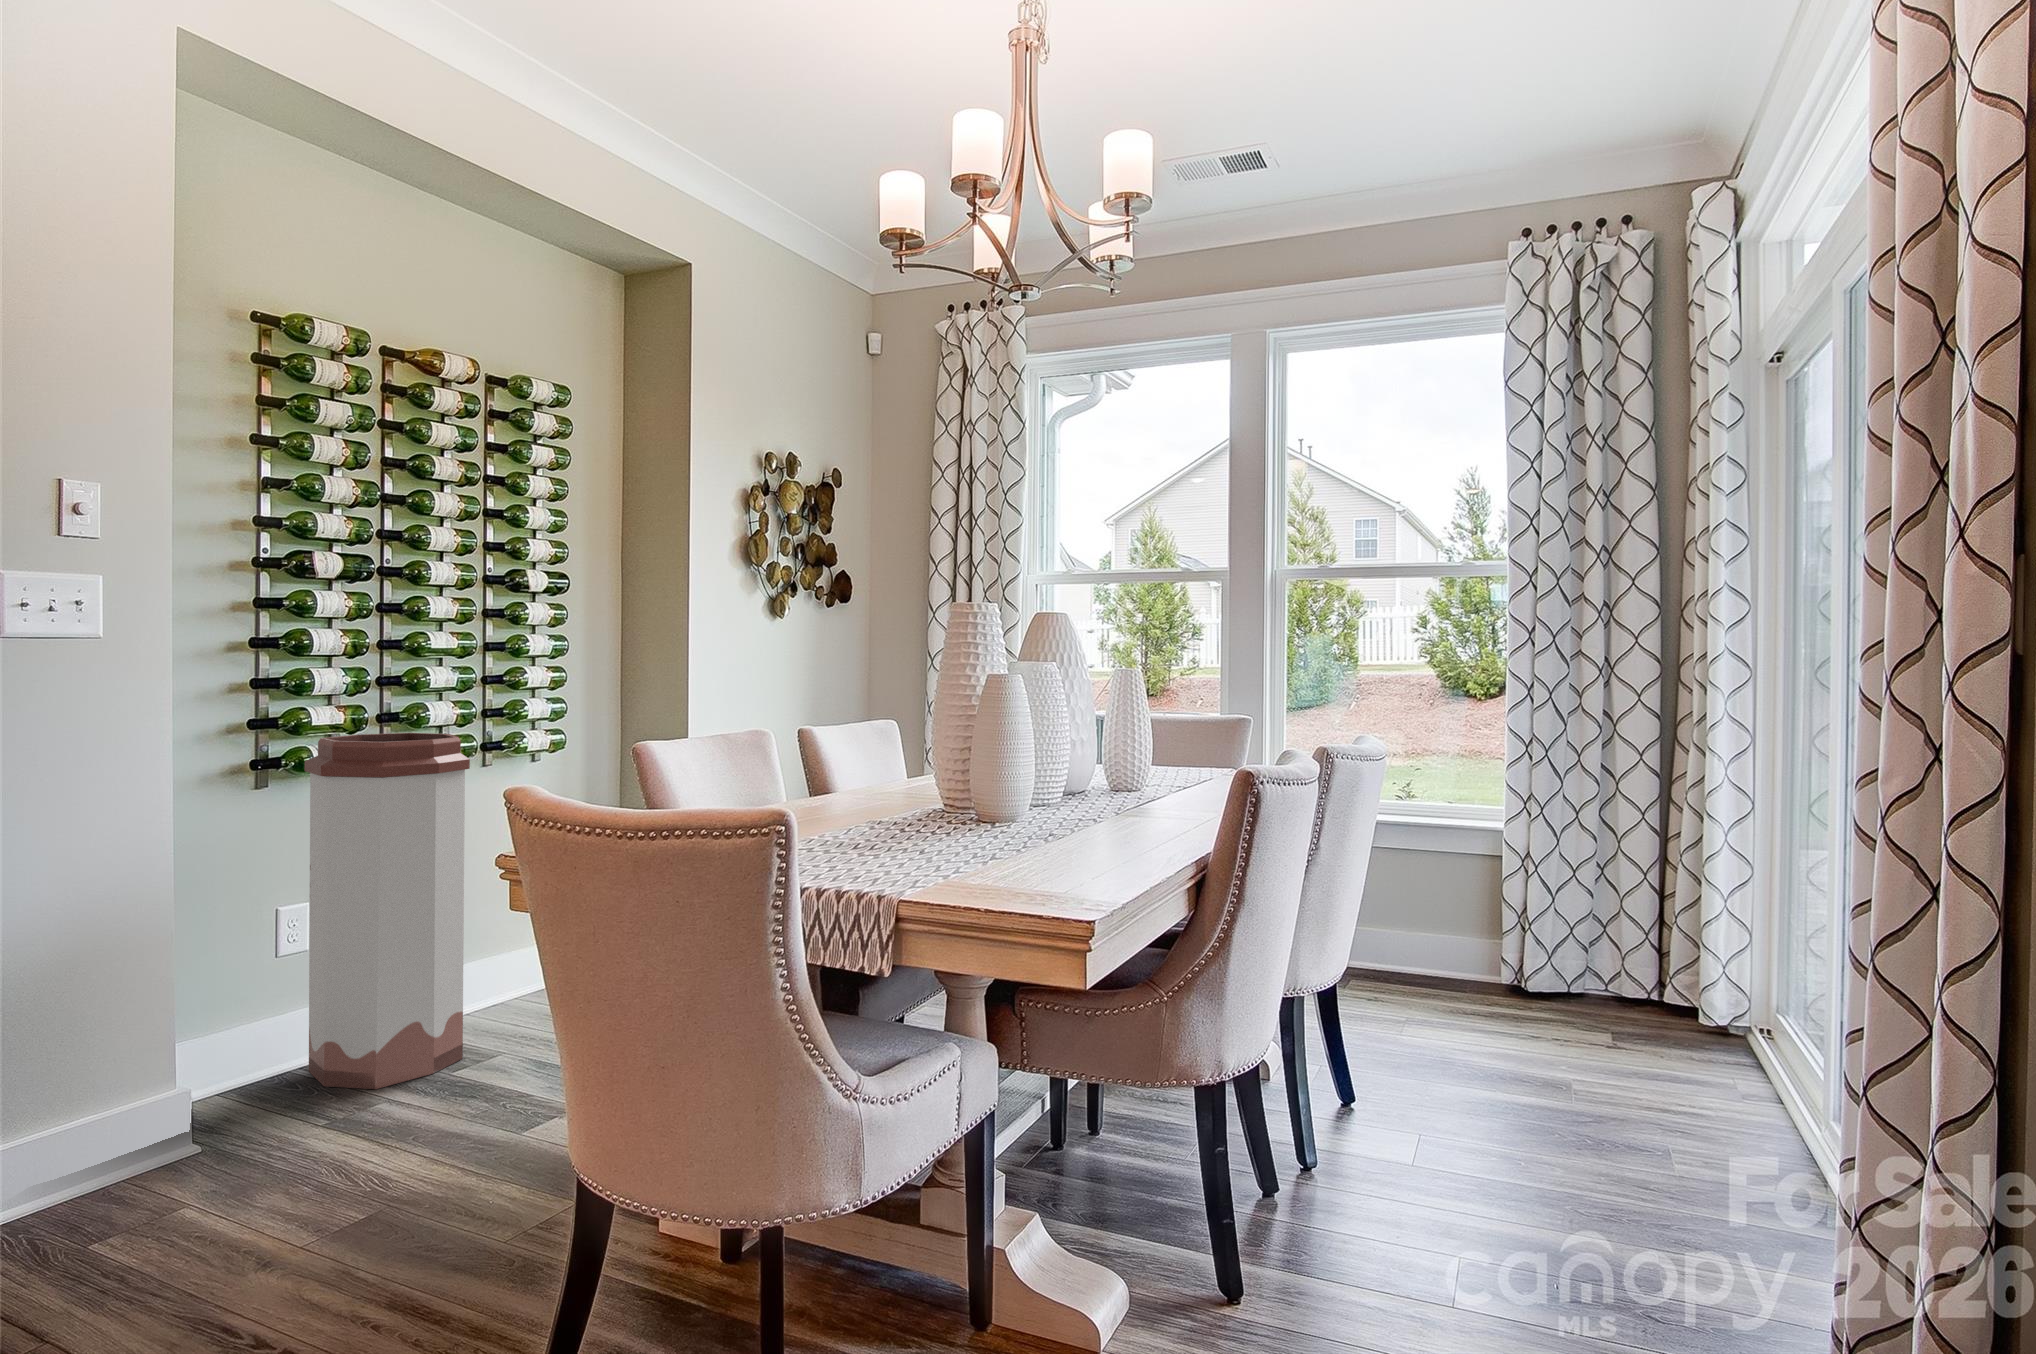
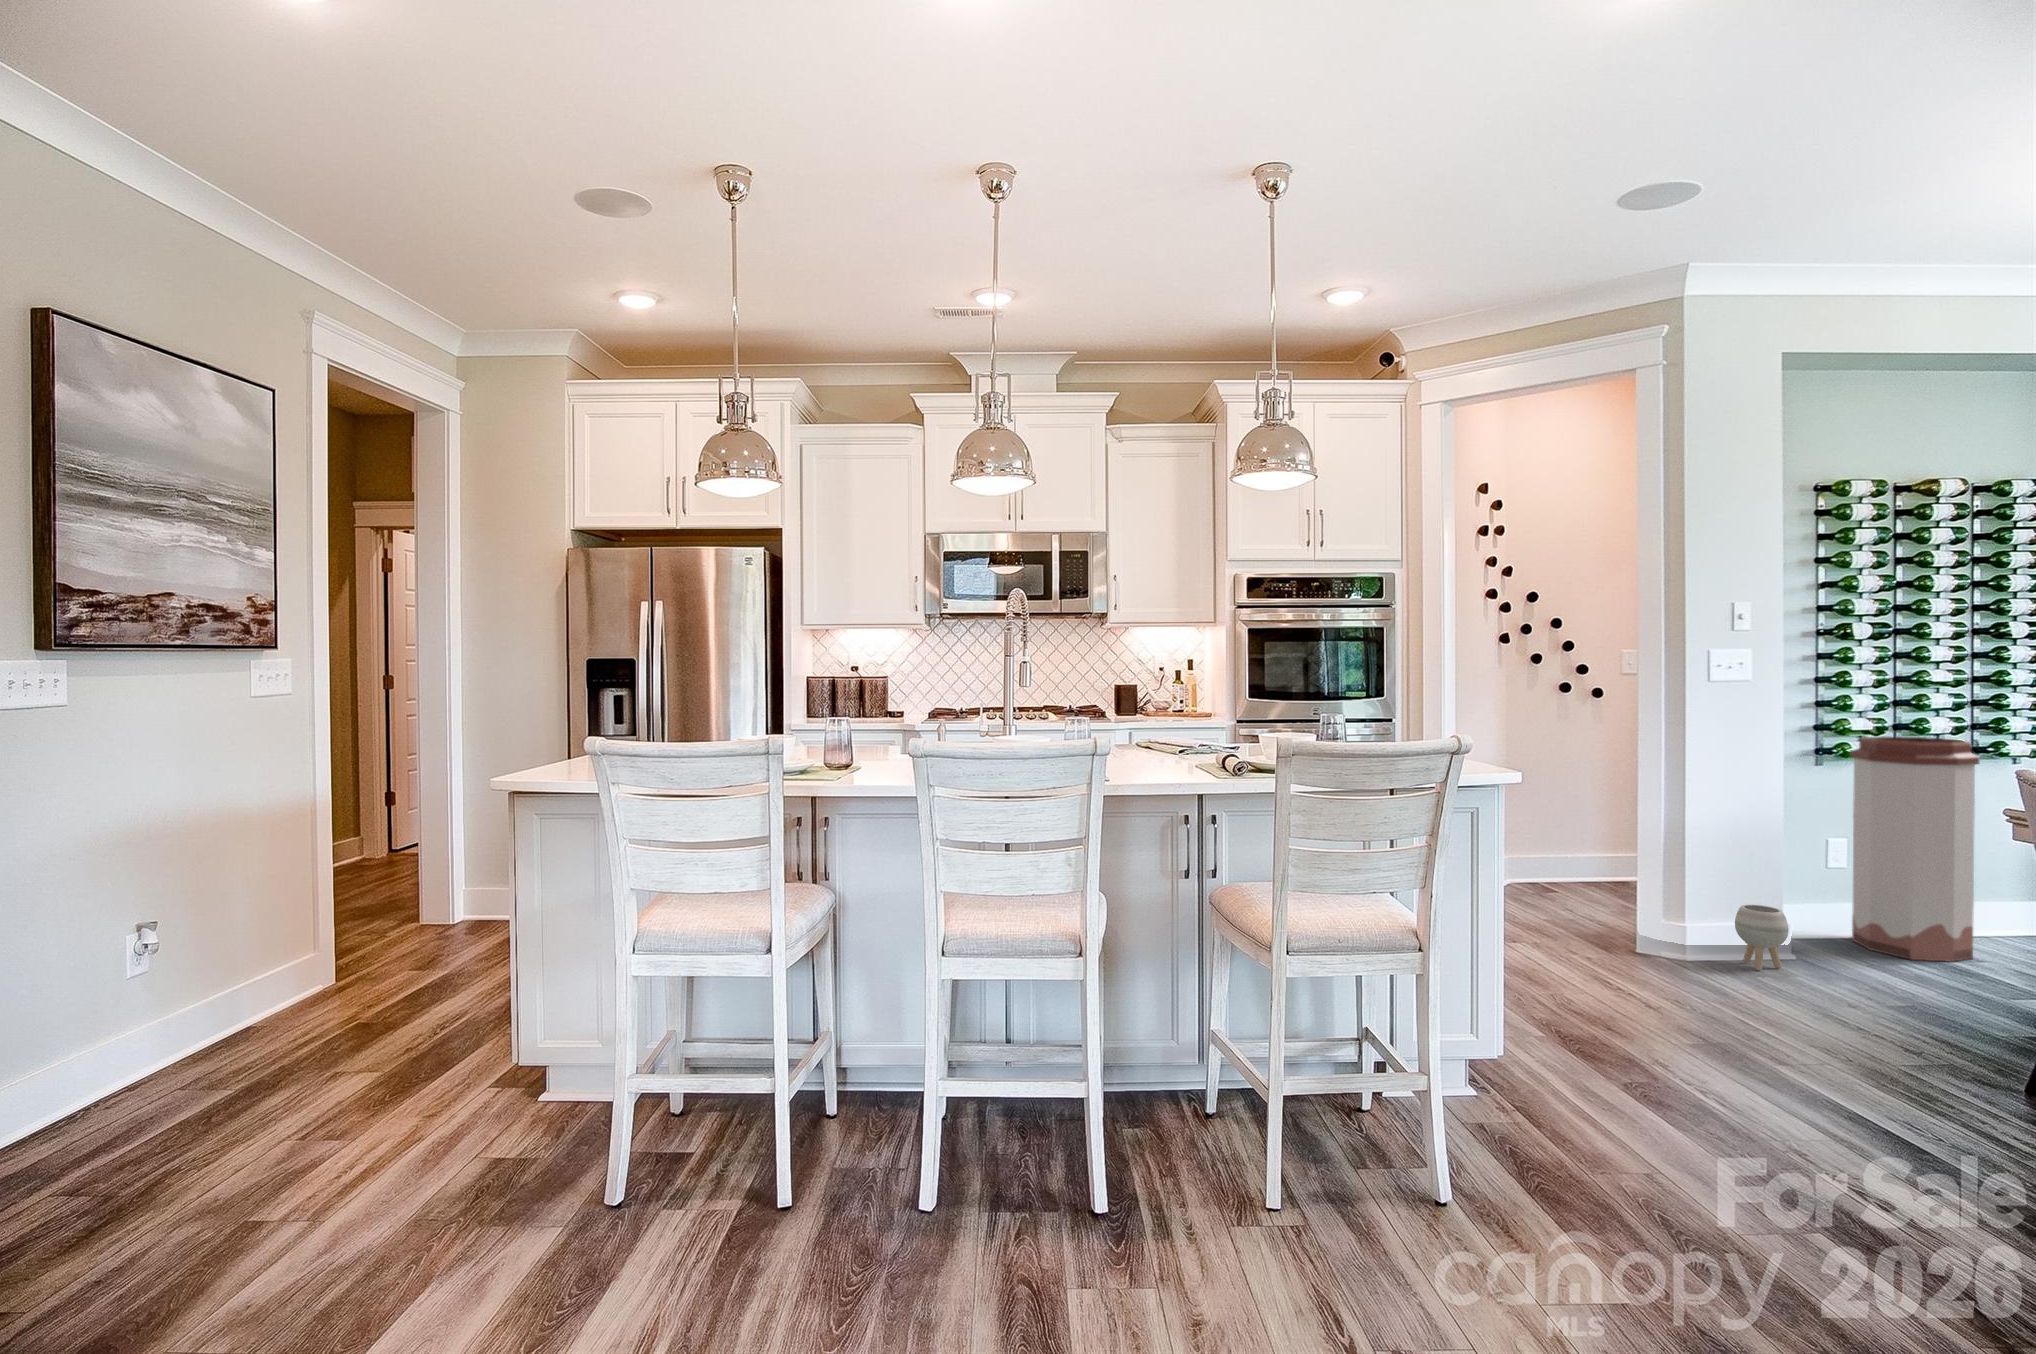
planter: none [33,1077,138,1217] -> present [1735,905,1788,970]

